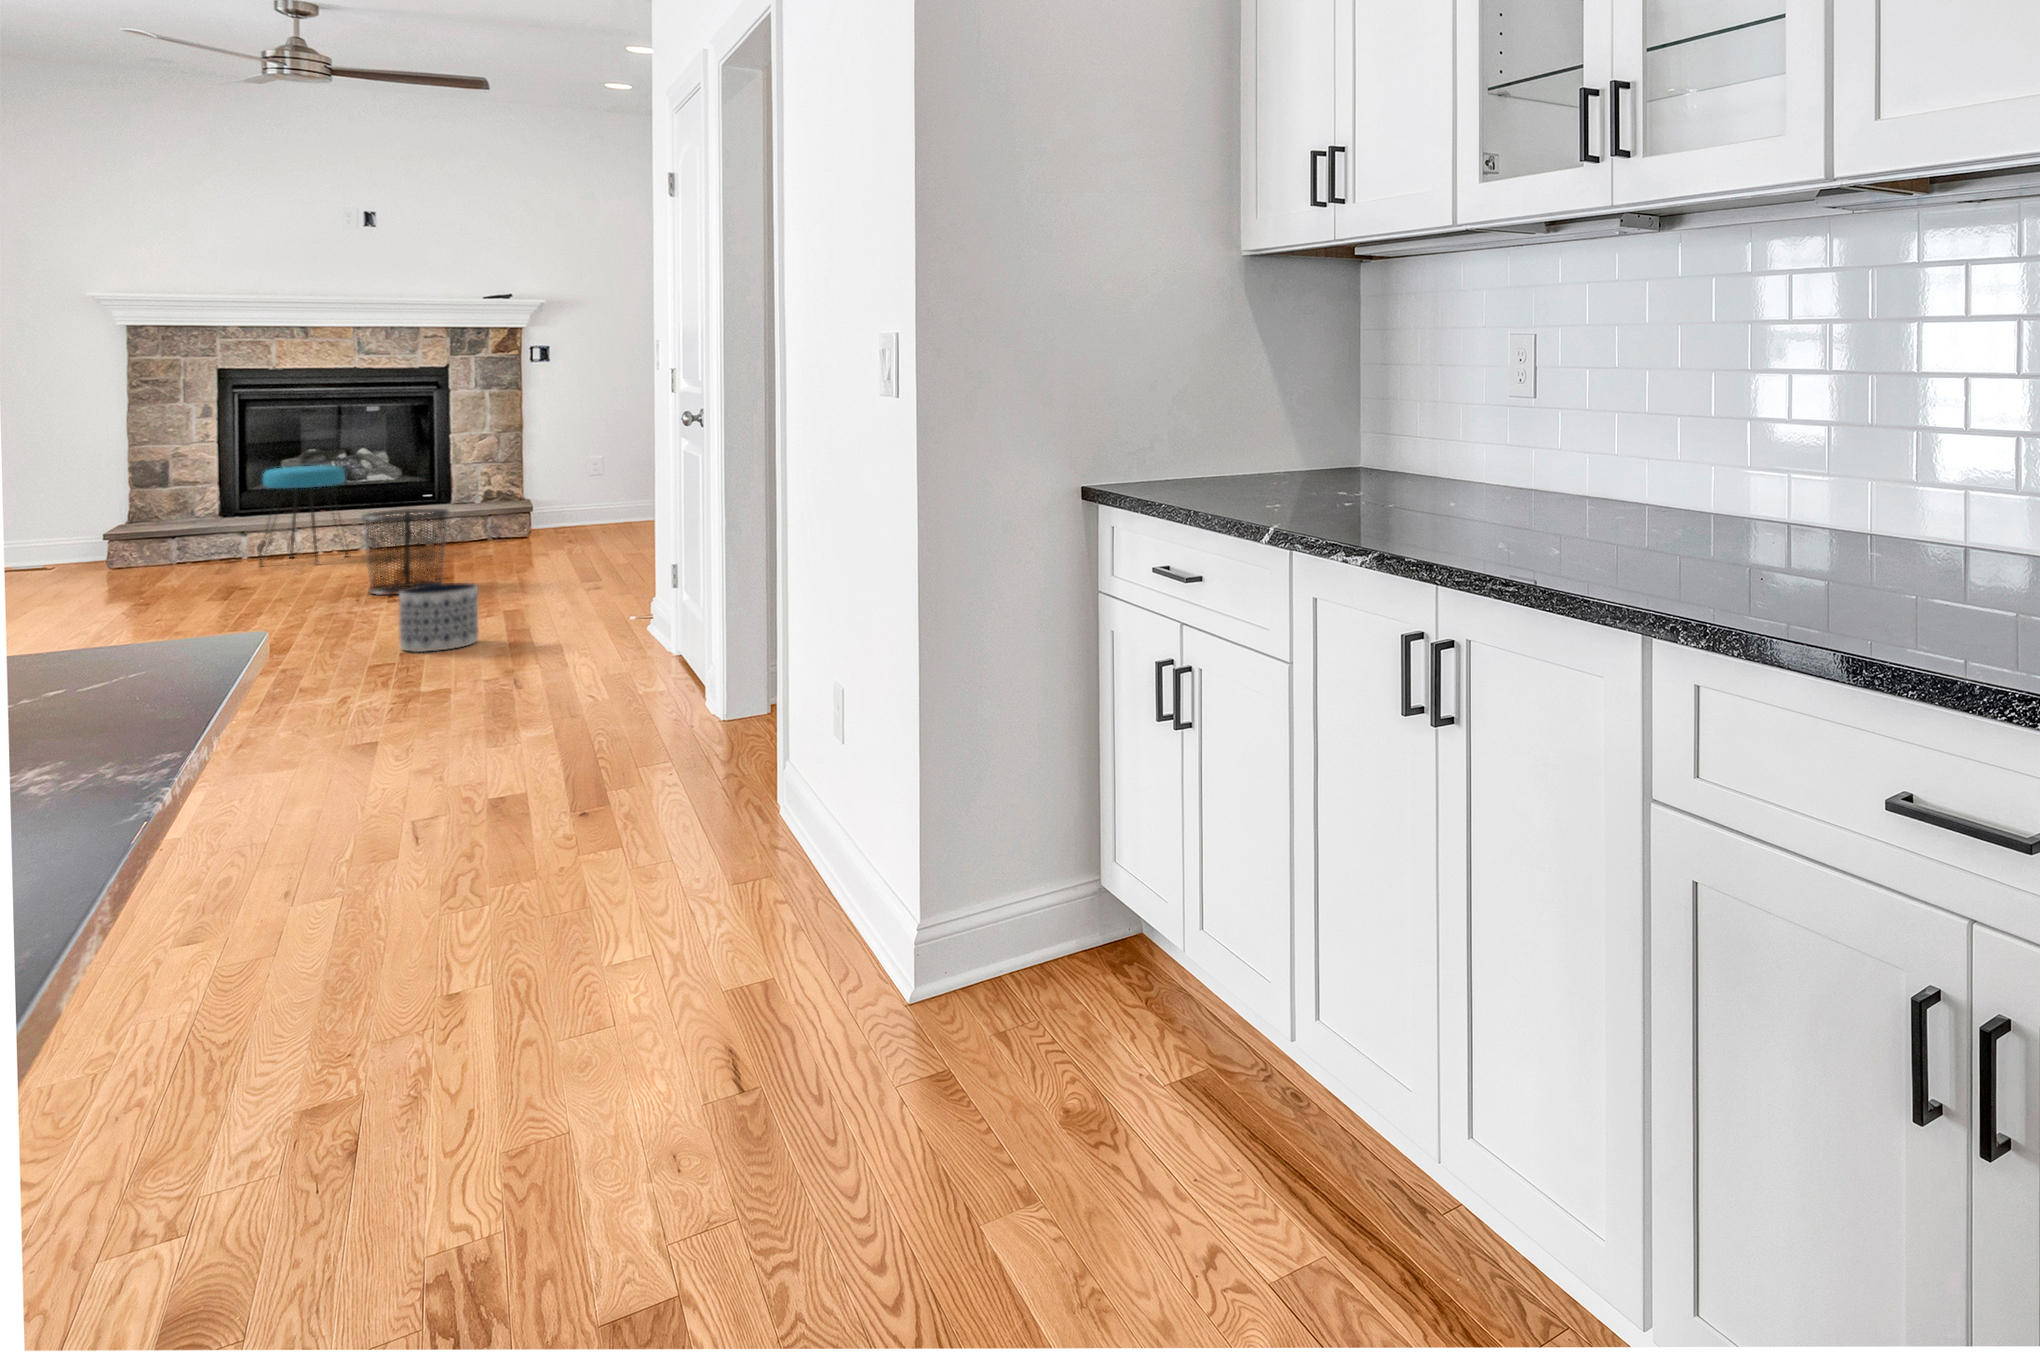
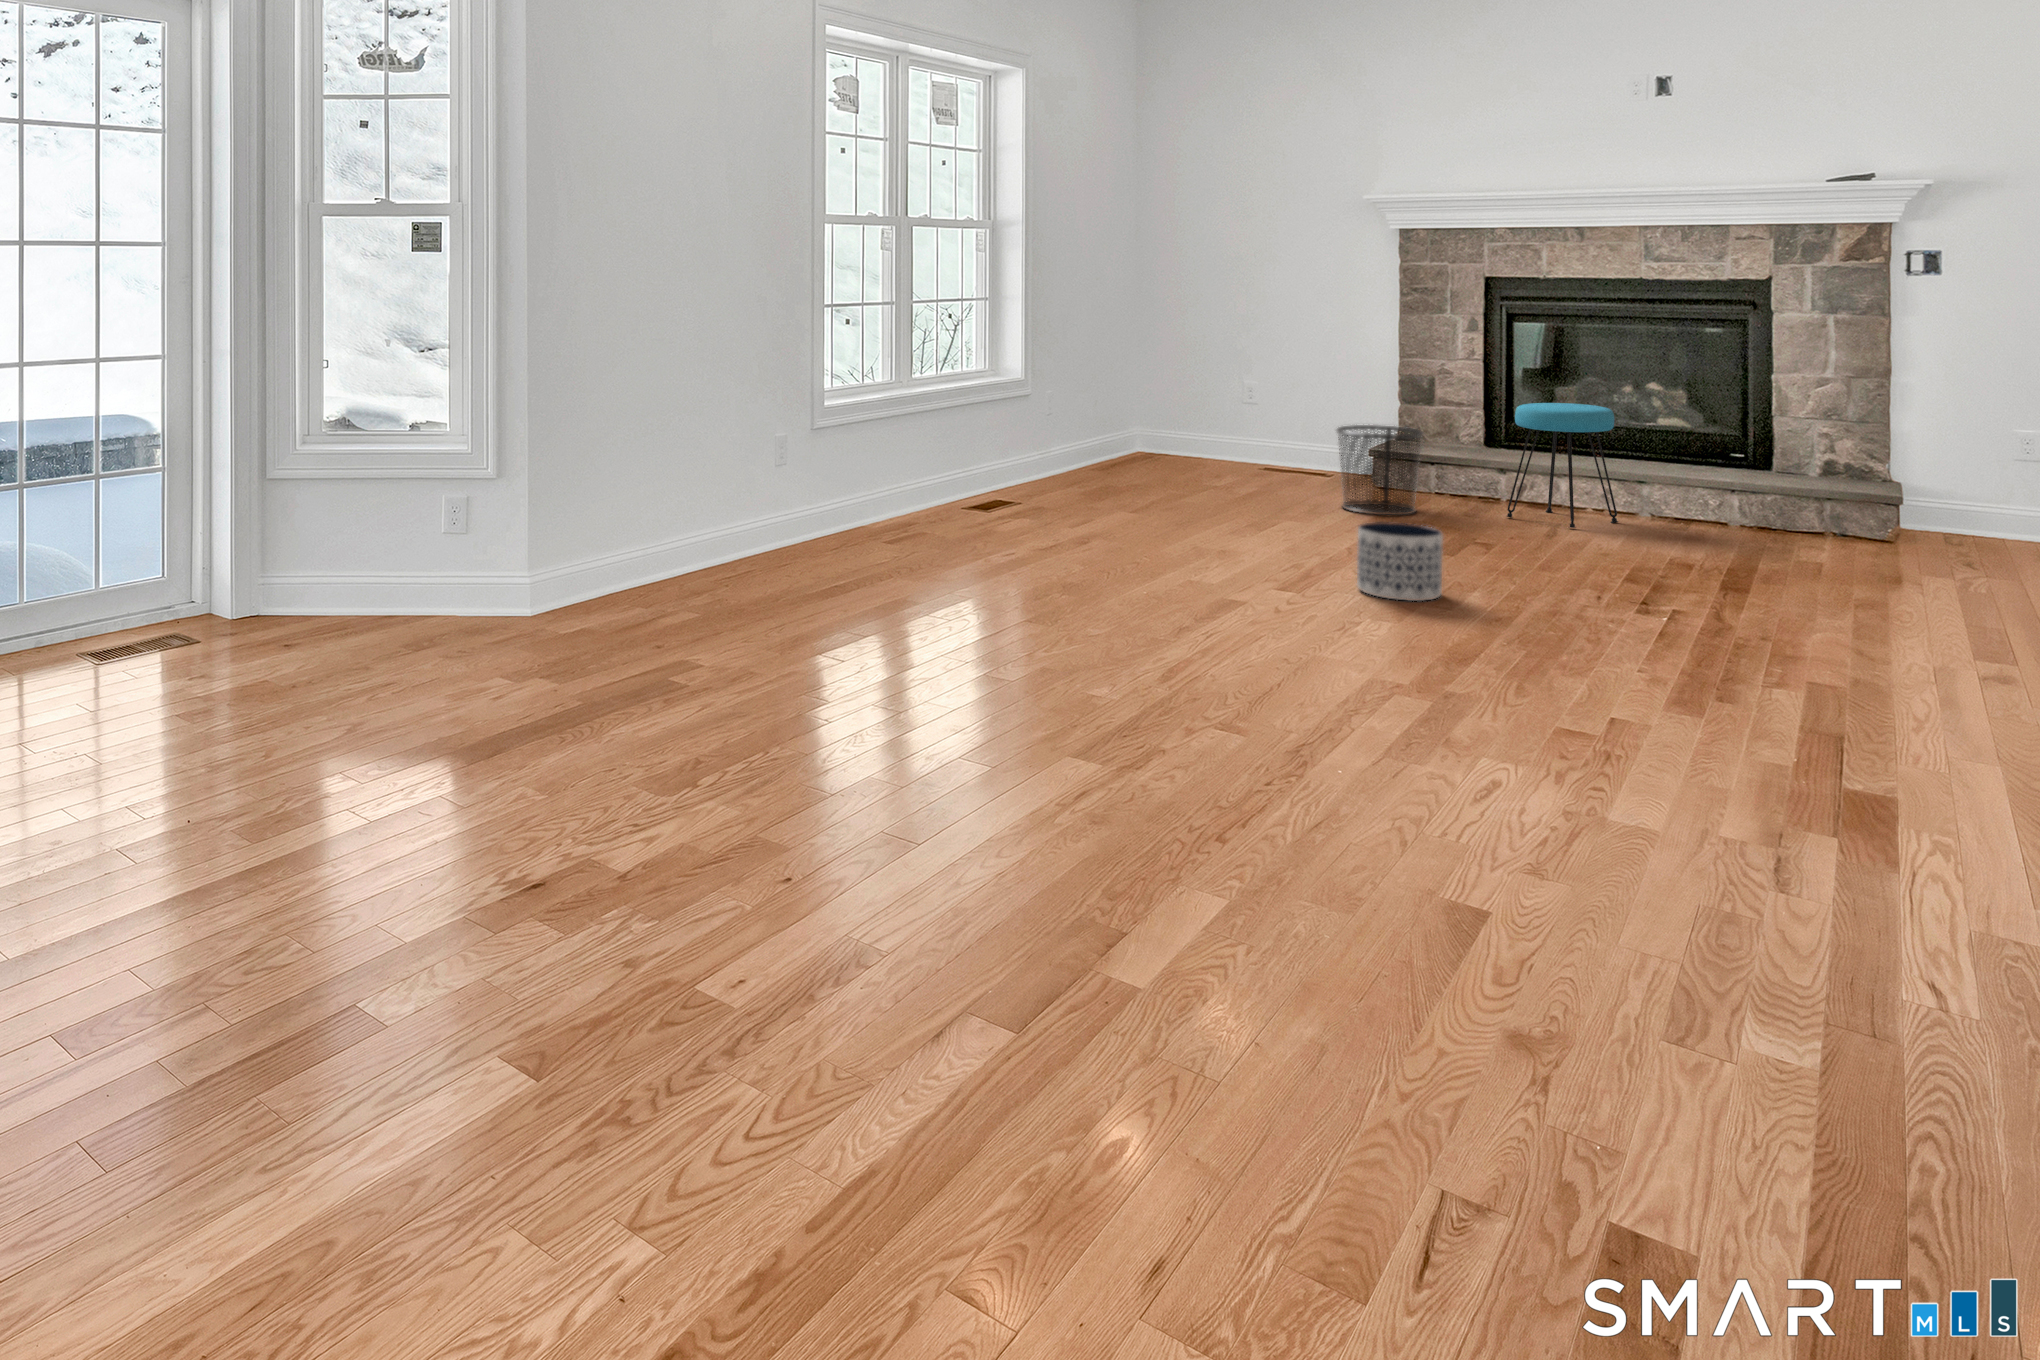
waste bin: present [362,509,449,595] -> present [1337,425,1423,515]
planter: present [399,583,478,652] -> present [1357,522,1443,601]

